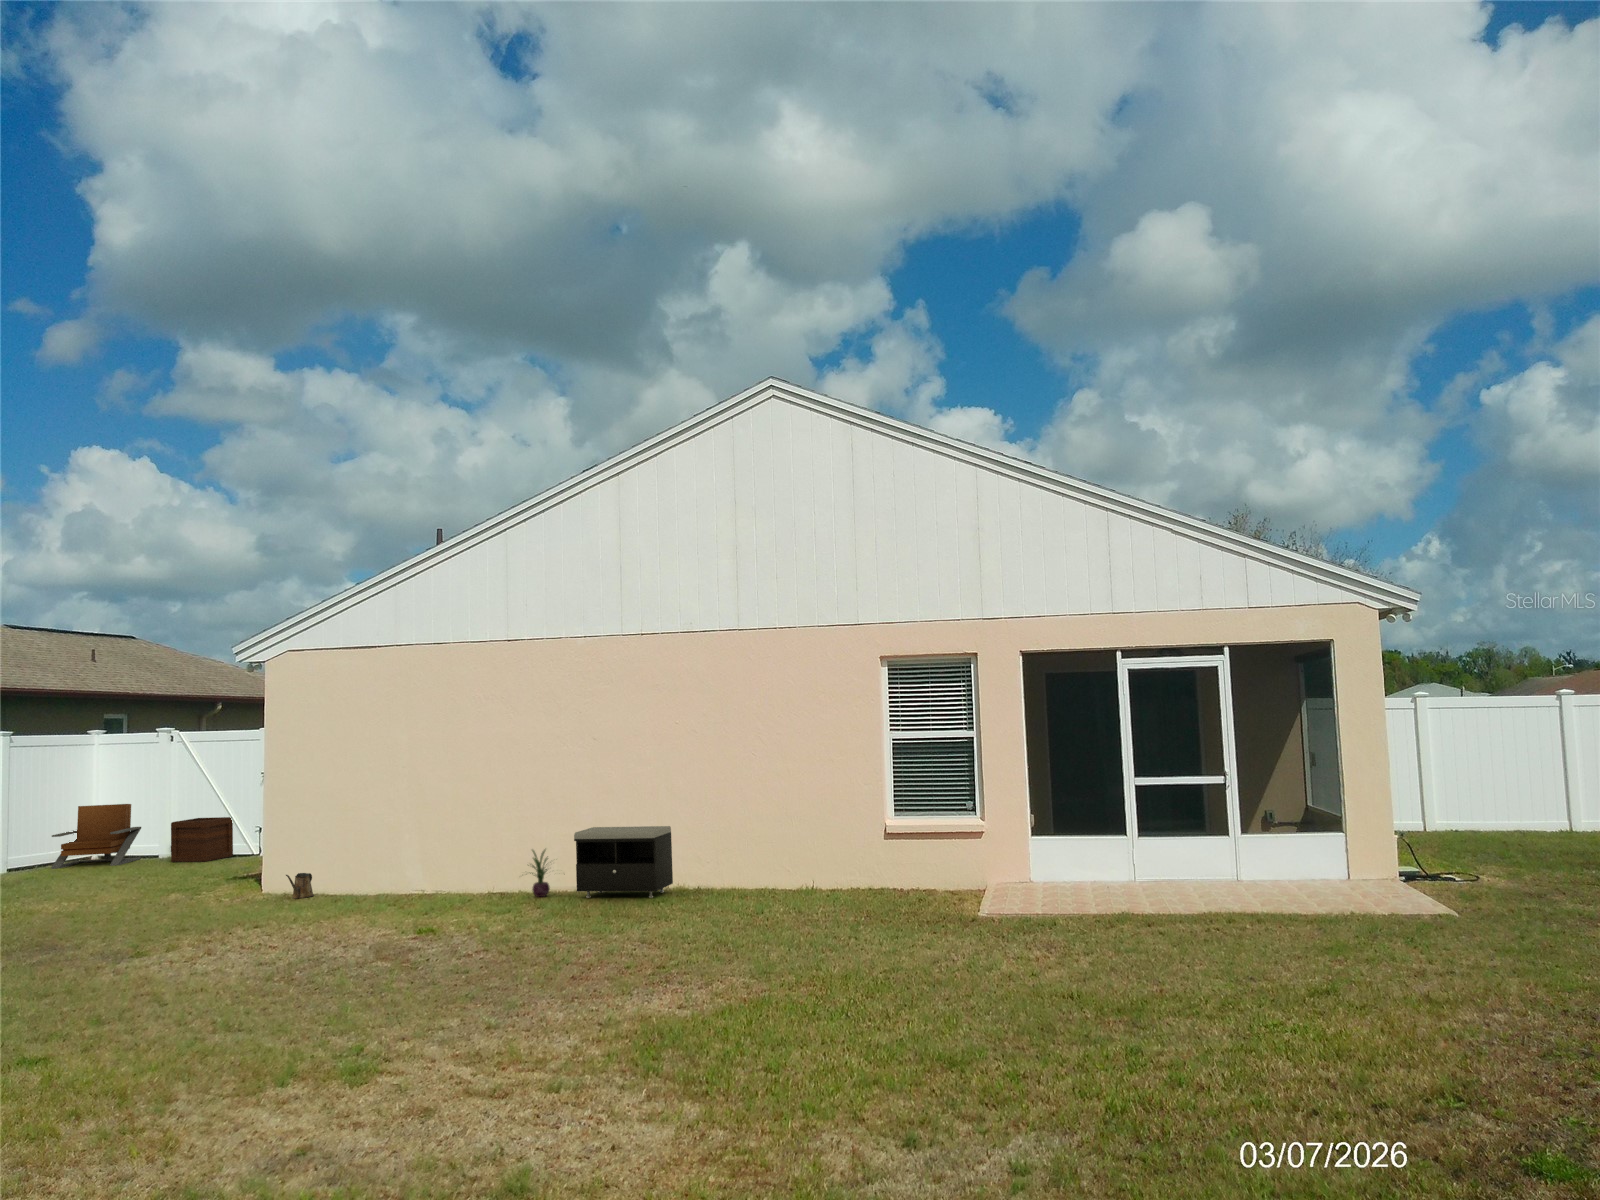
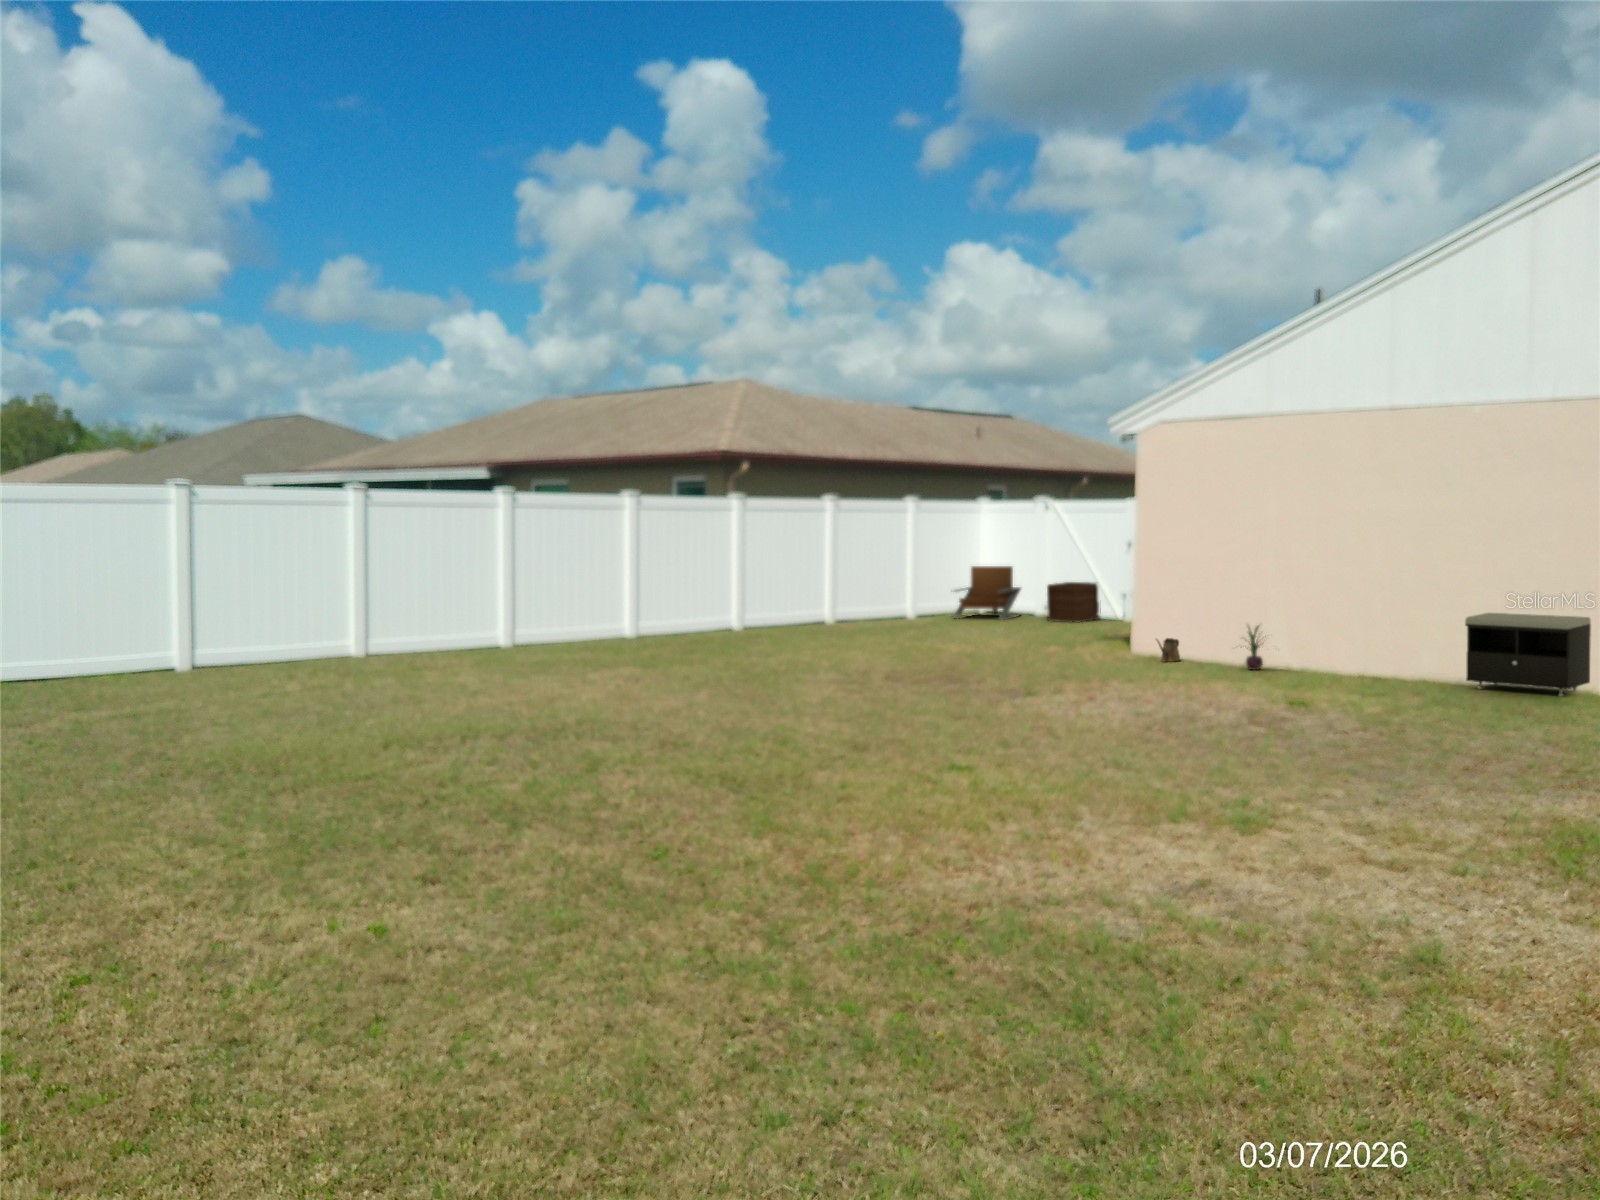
decorative plant: present [530,850,550,897] -> present [1245,625,1266,670]

